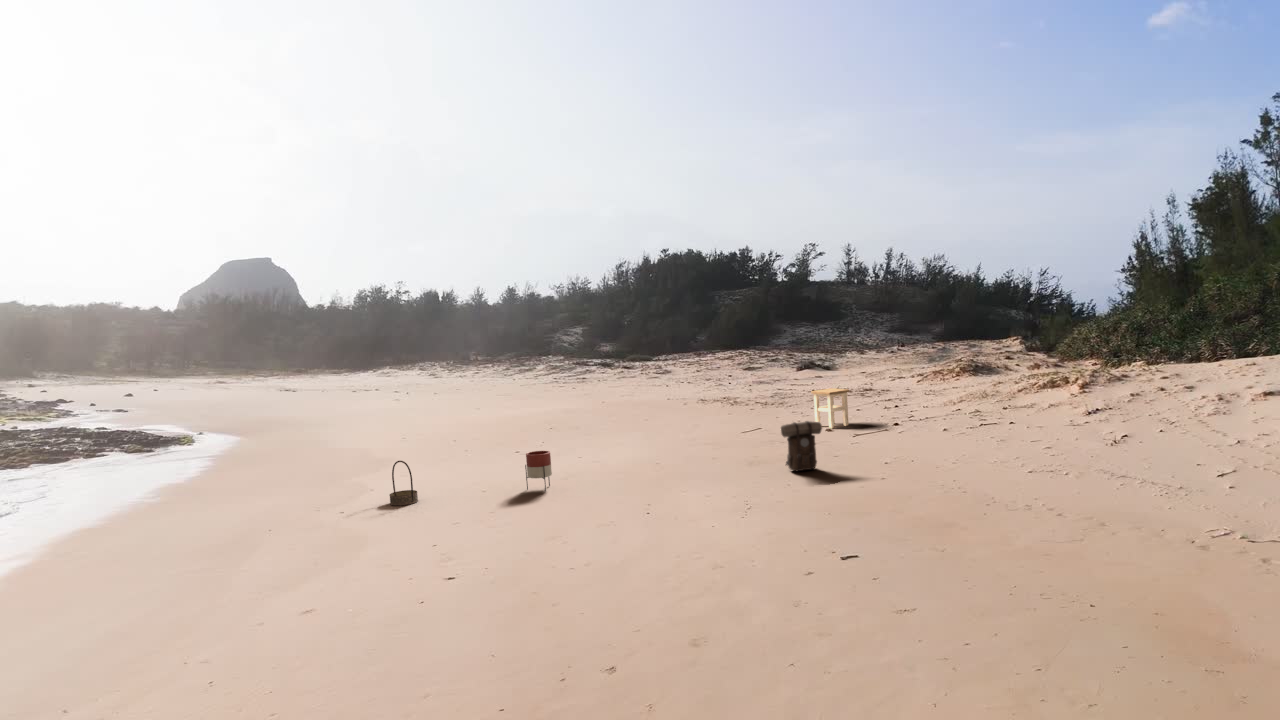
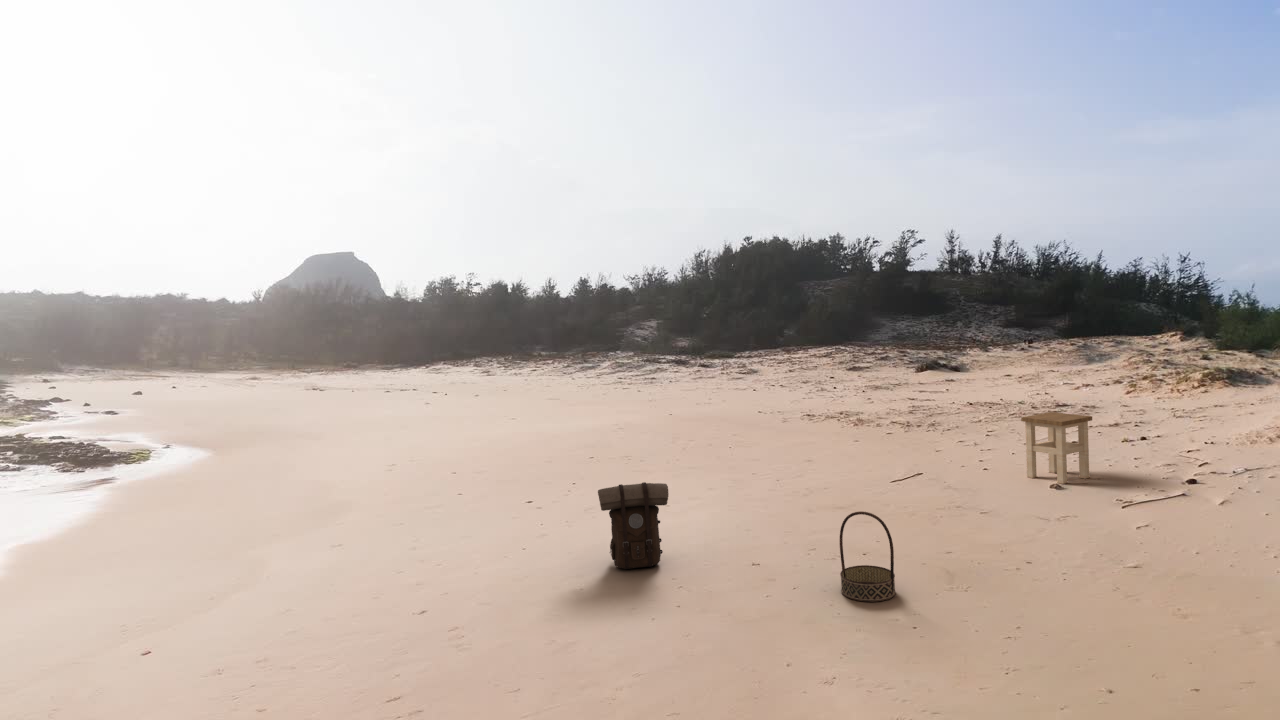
backpack: present [781,421,822,471] -> present [598,482,669,569]
planter: present [525,451,552,491] -> none [487,559,544,658]
basket: present [389,461,418,506] -> present [840,511,896,602]

